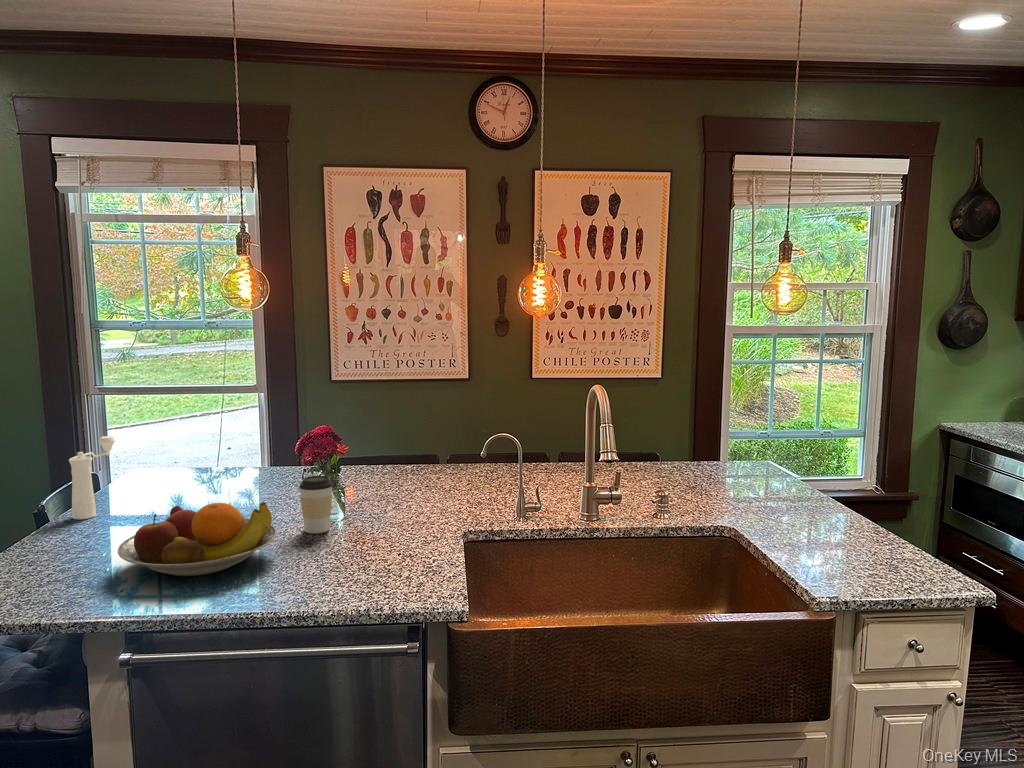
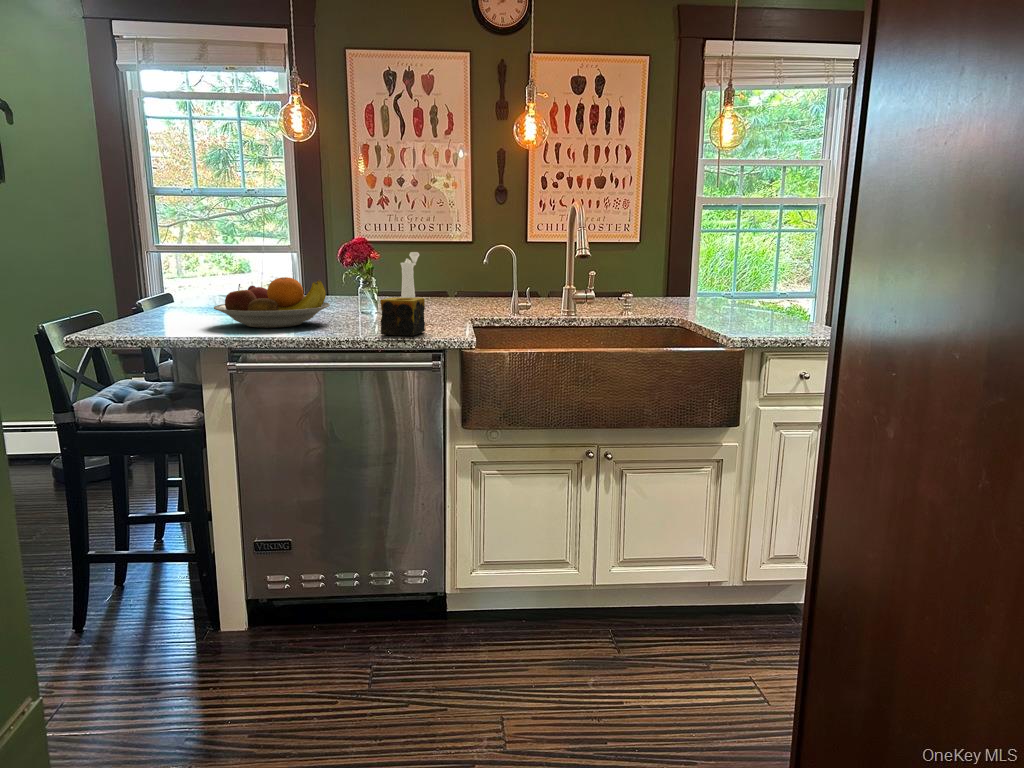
pepper mill: present [69,436,115,520] -> present [400,252,419,298]
coffee cup: present [299,476,333,534] -> none [343,274,369,317]
candle: none [336,546,399,610] -> present [380,297,425,336]

